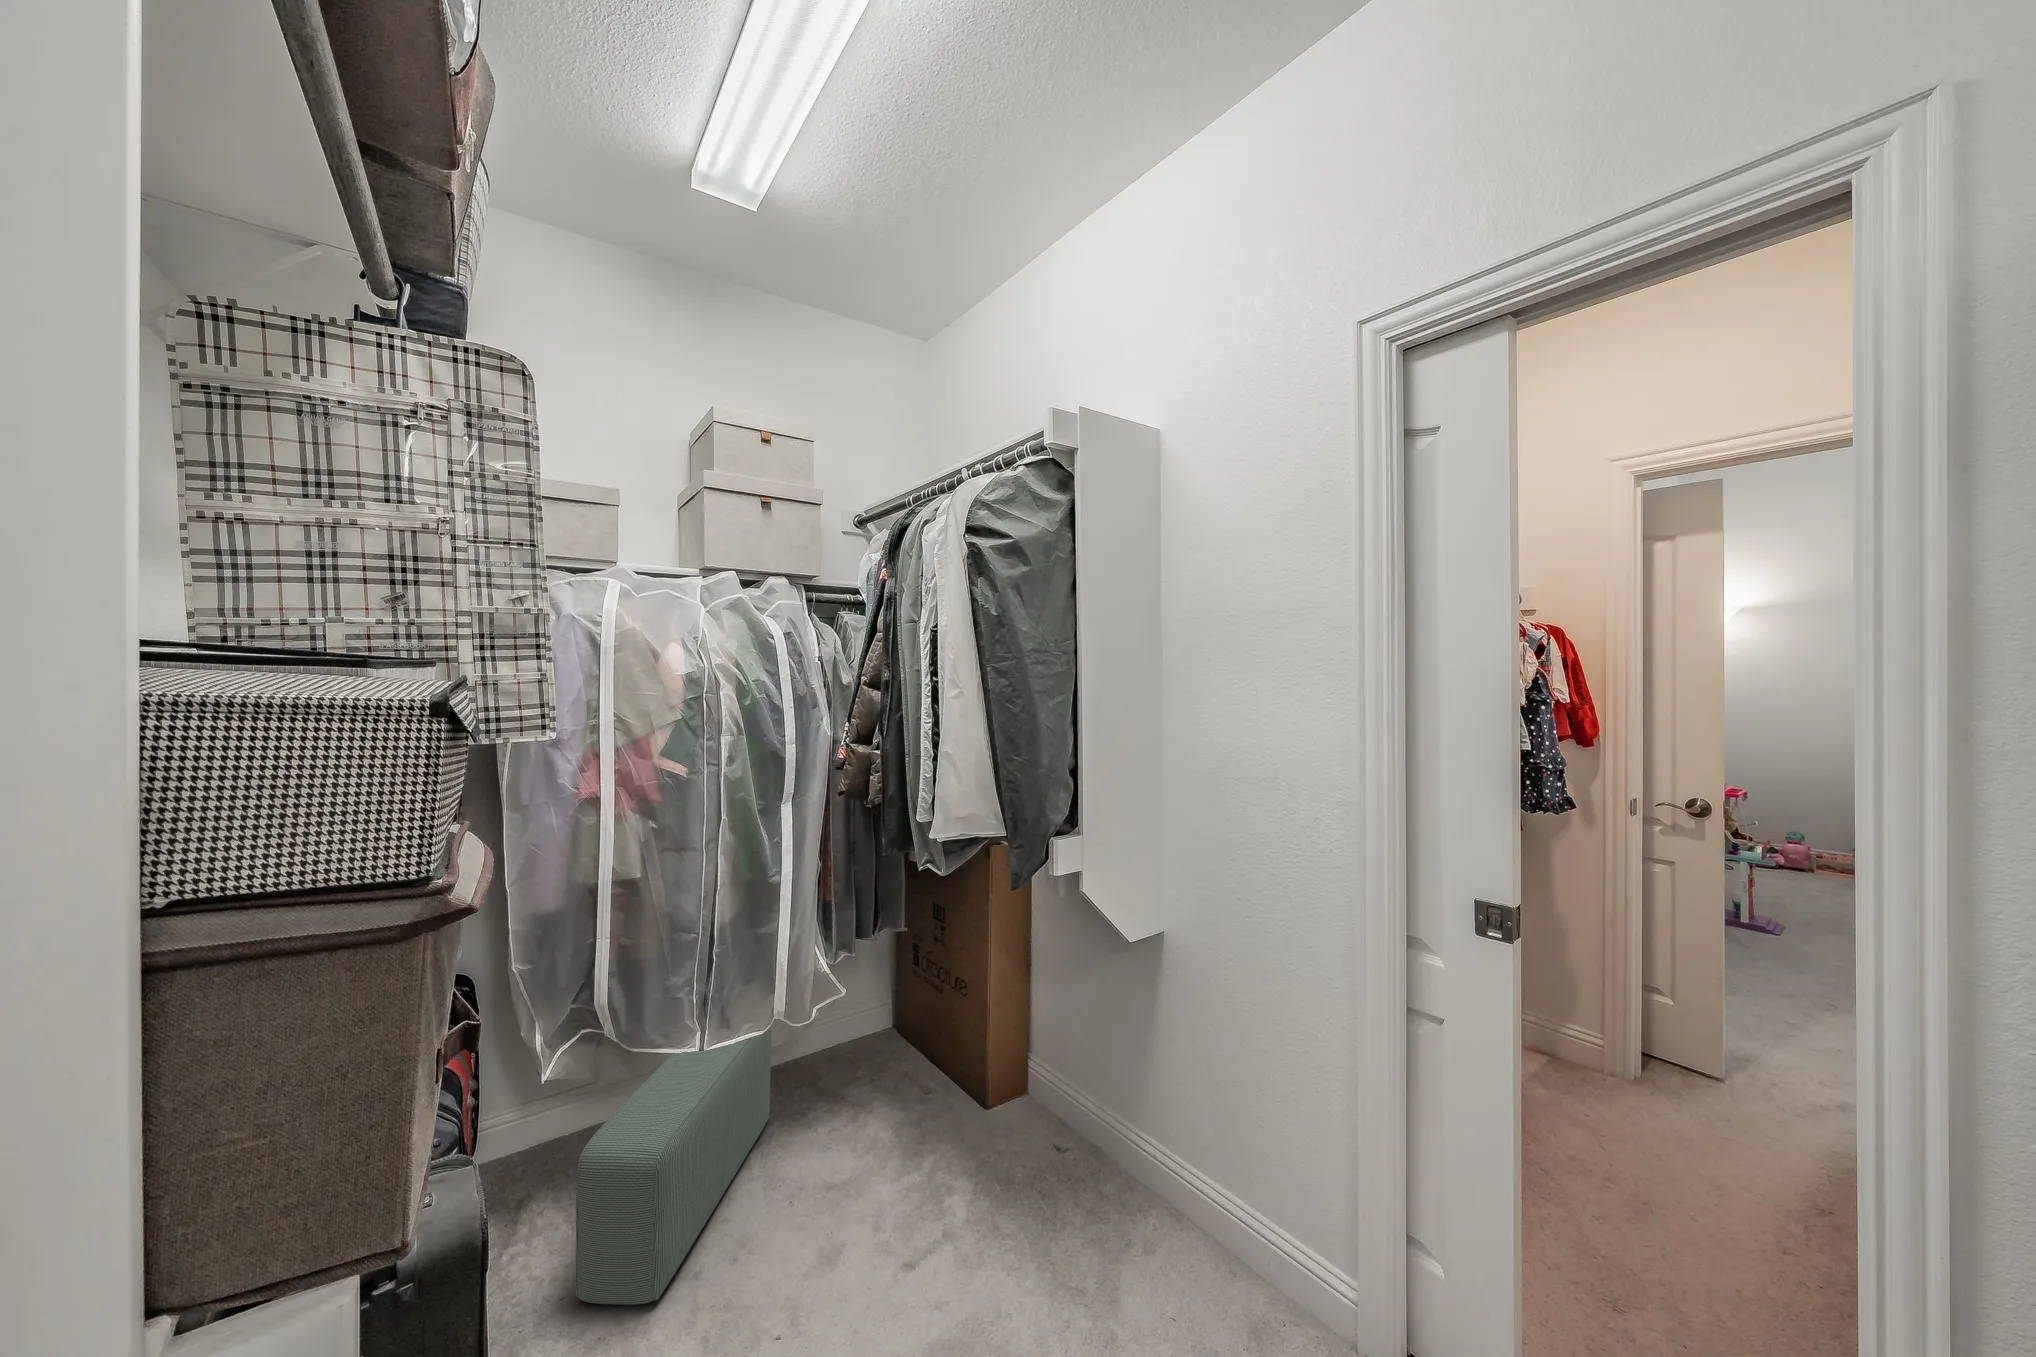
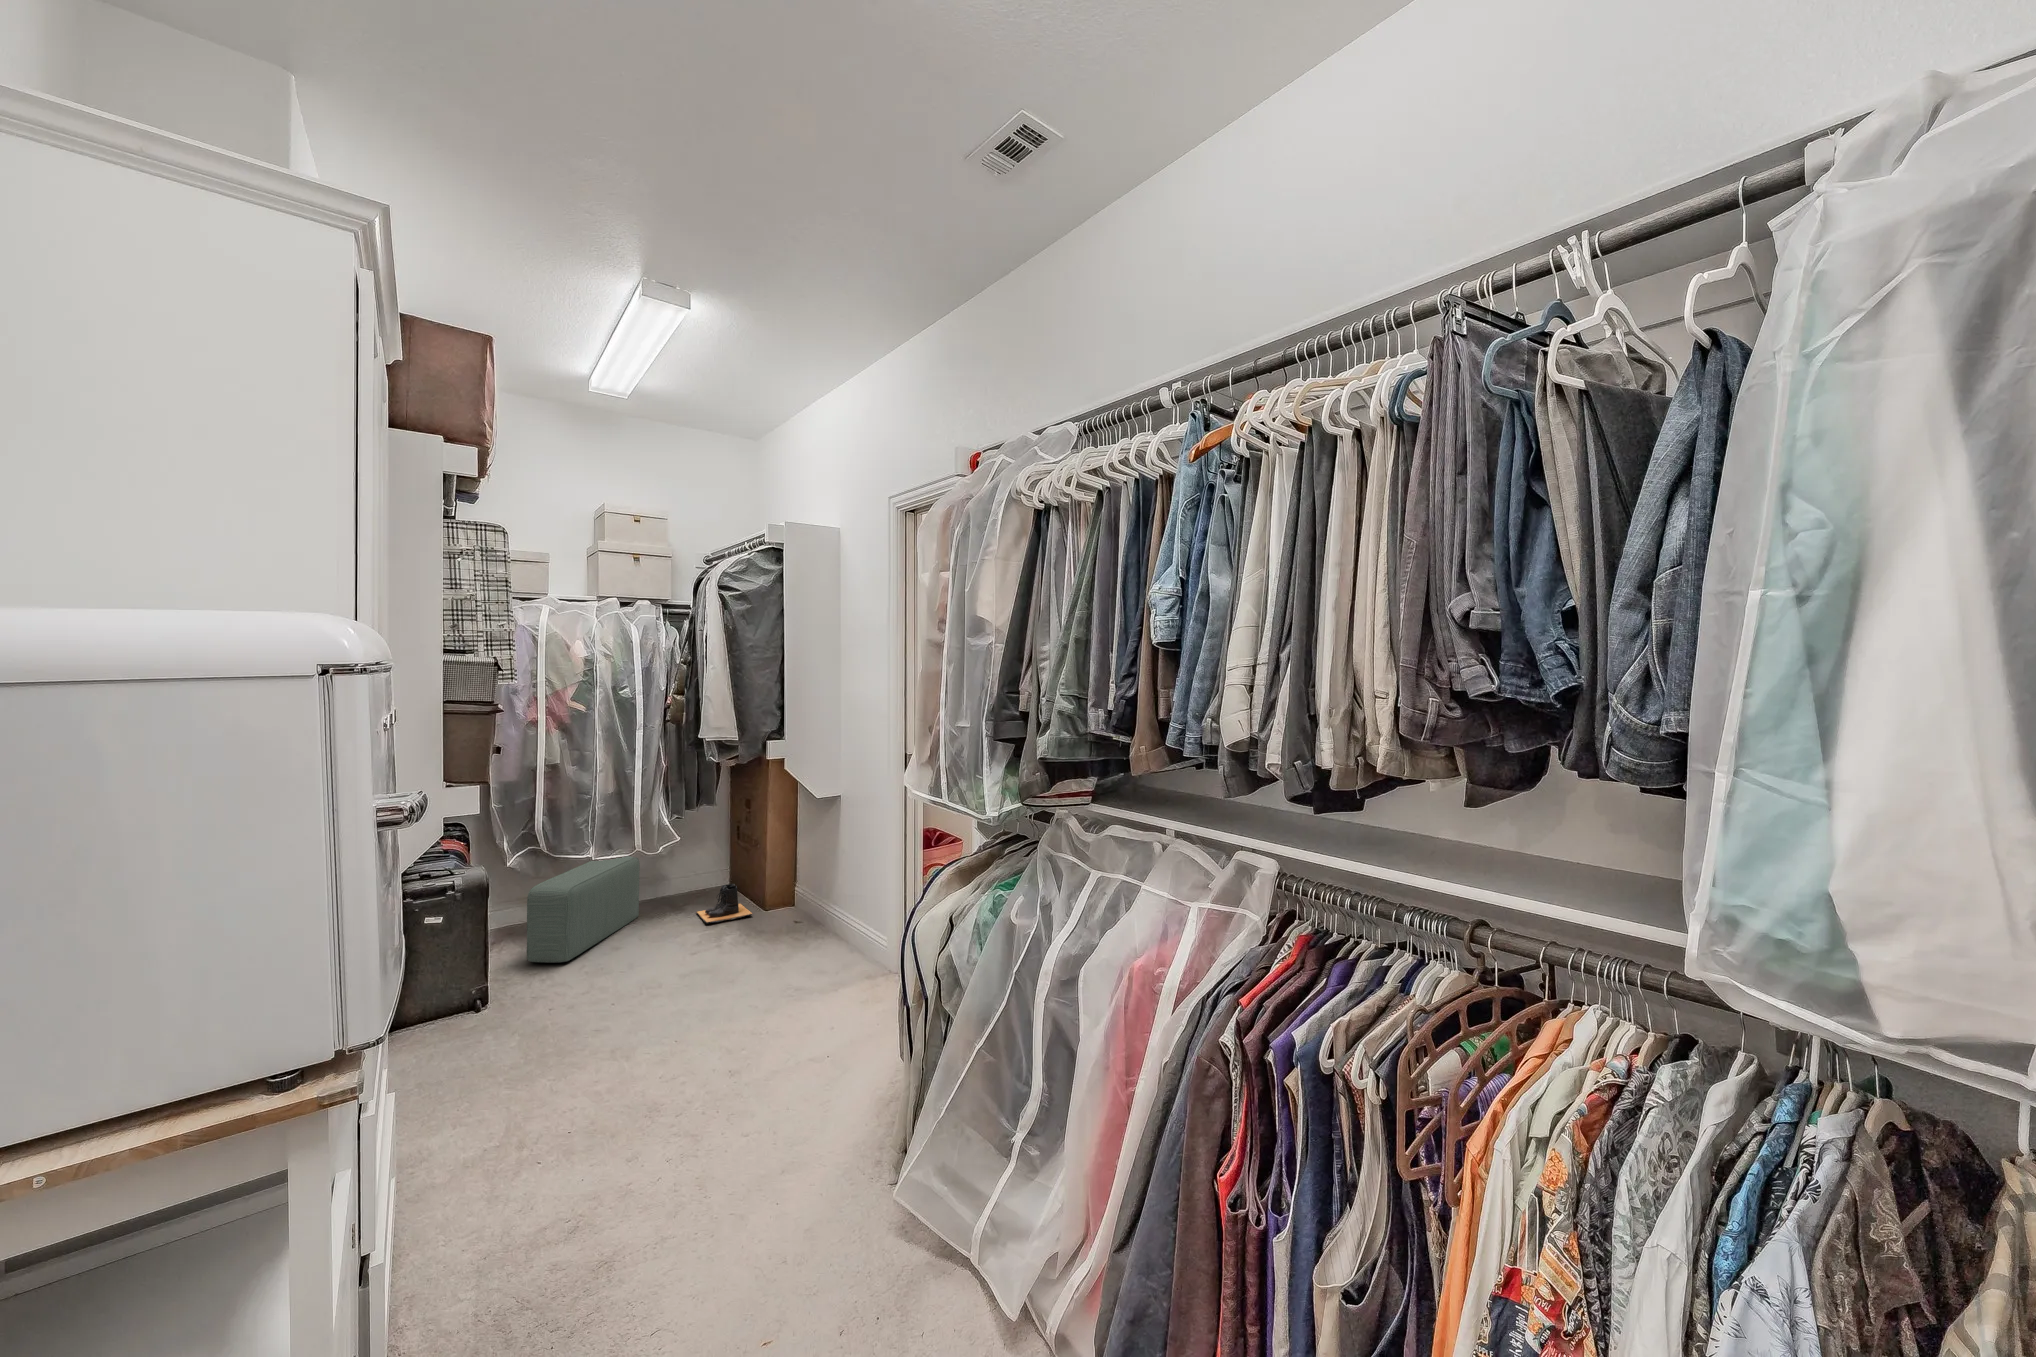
boots: none [866,1056,965,1147] -> present [696,884,752,923]

